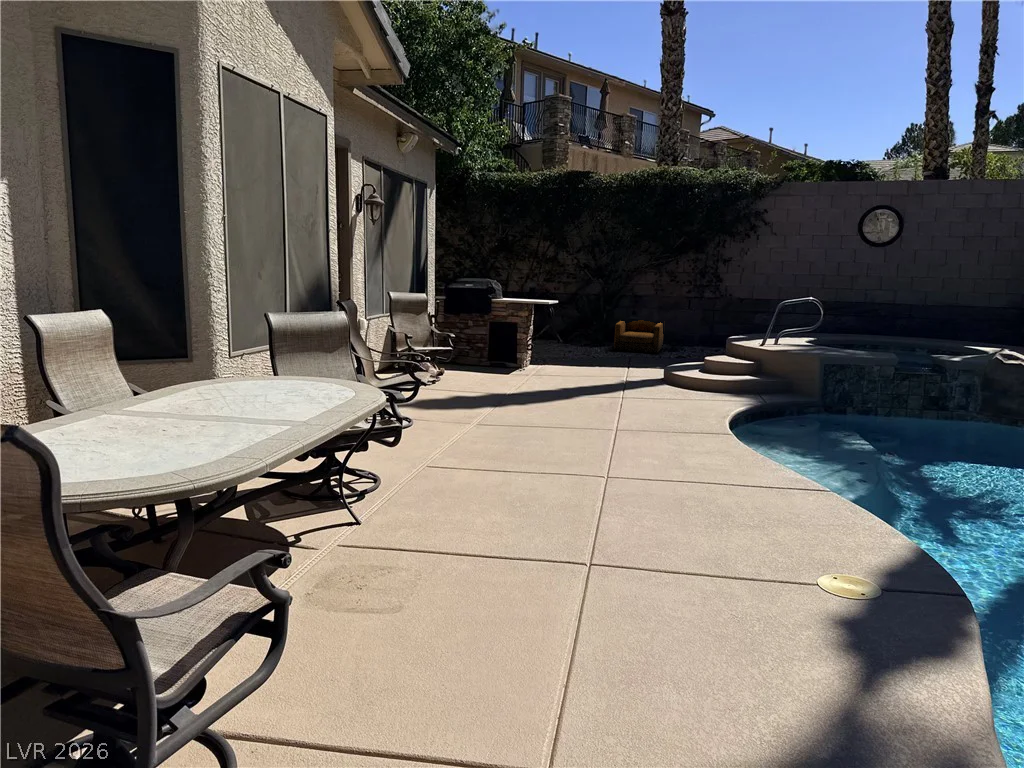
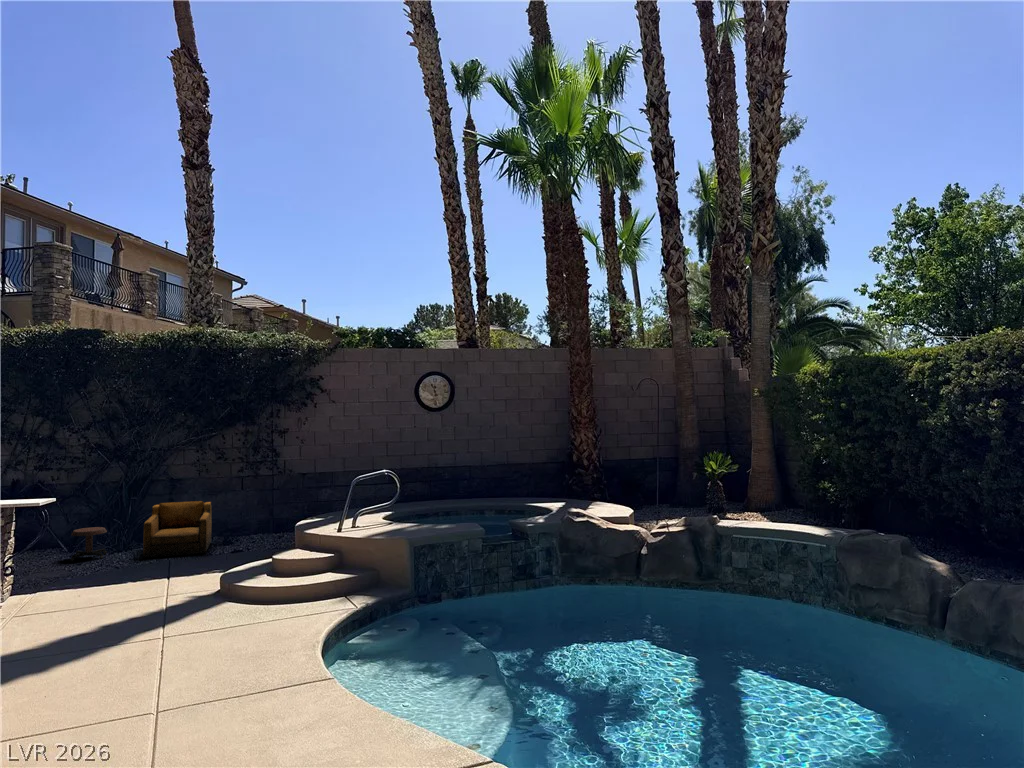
stool: none [568,324,591,347] -> present [71,527,107,561]

